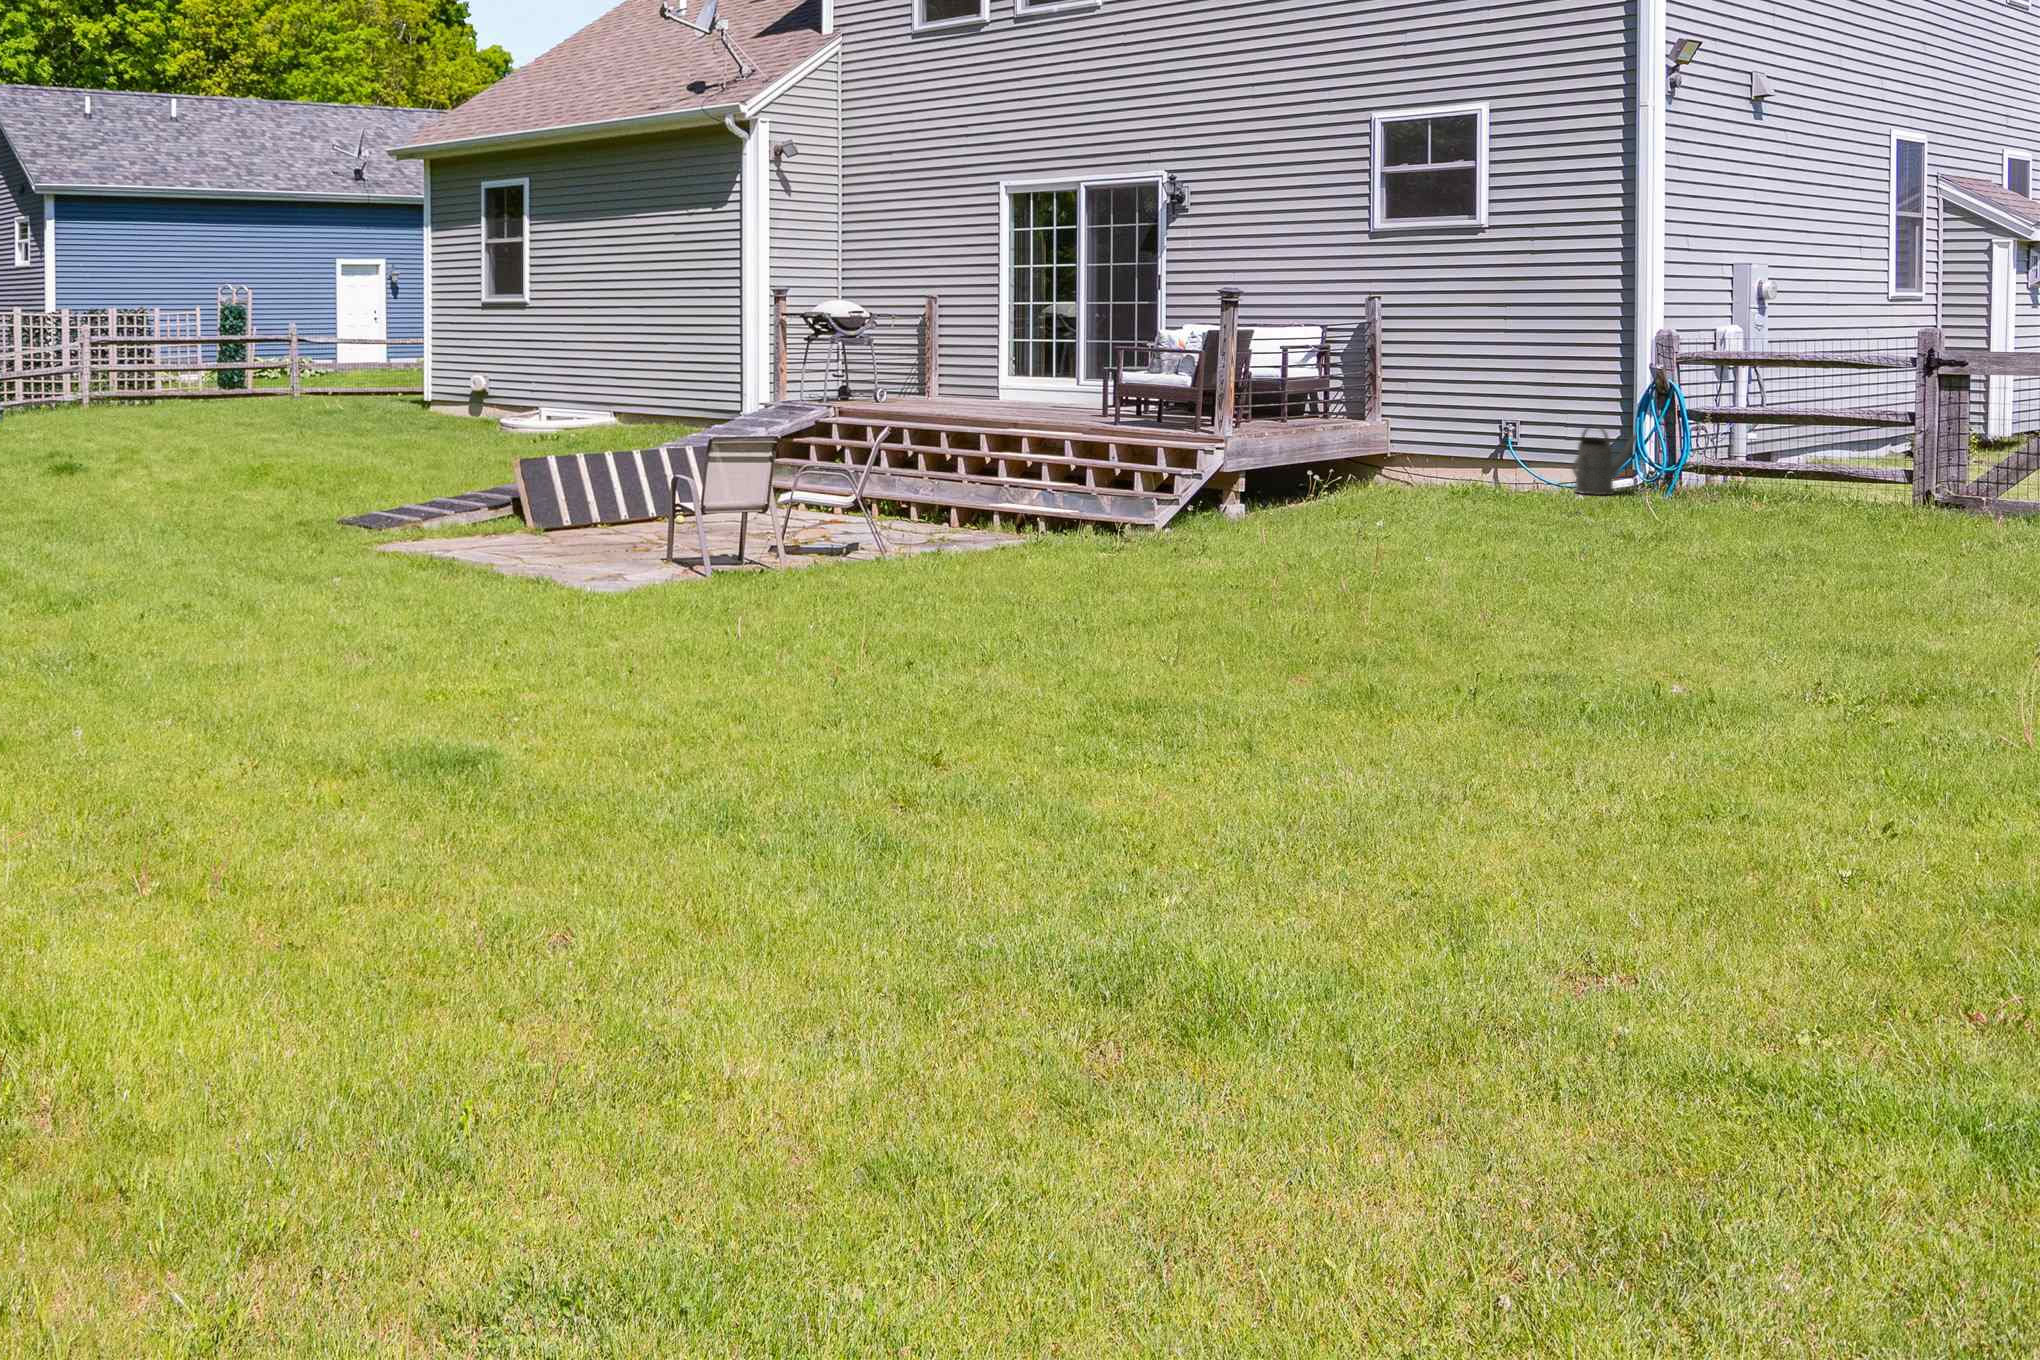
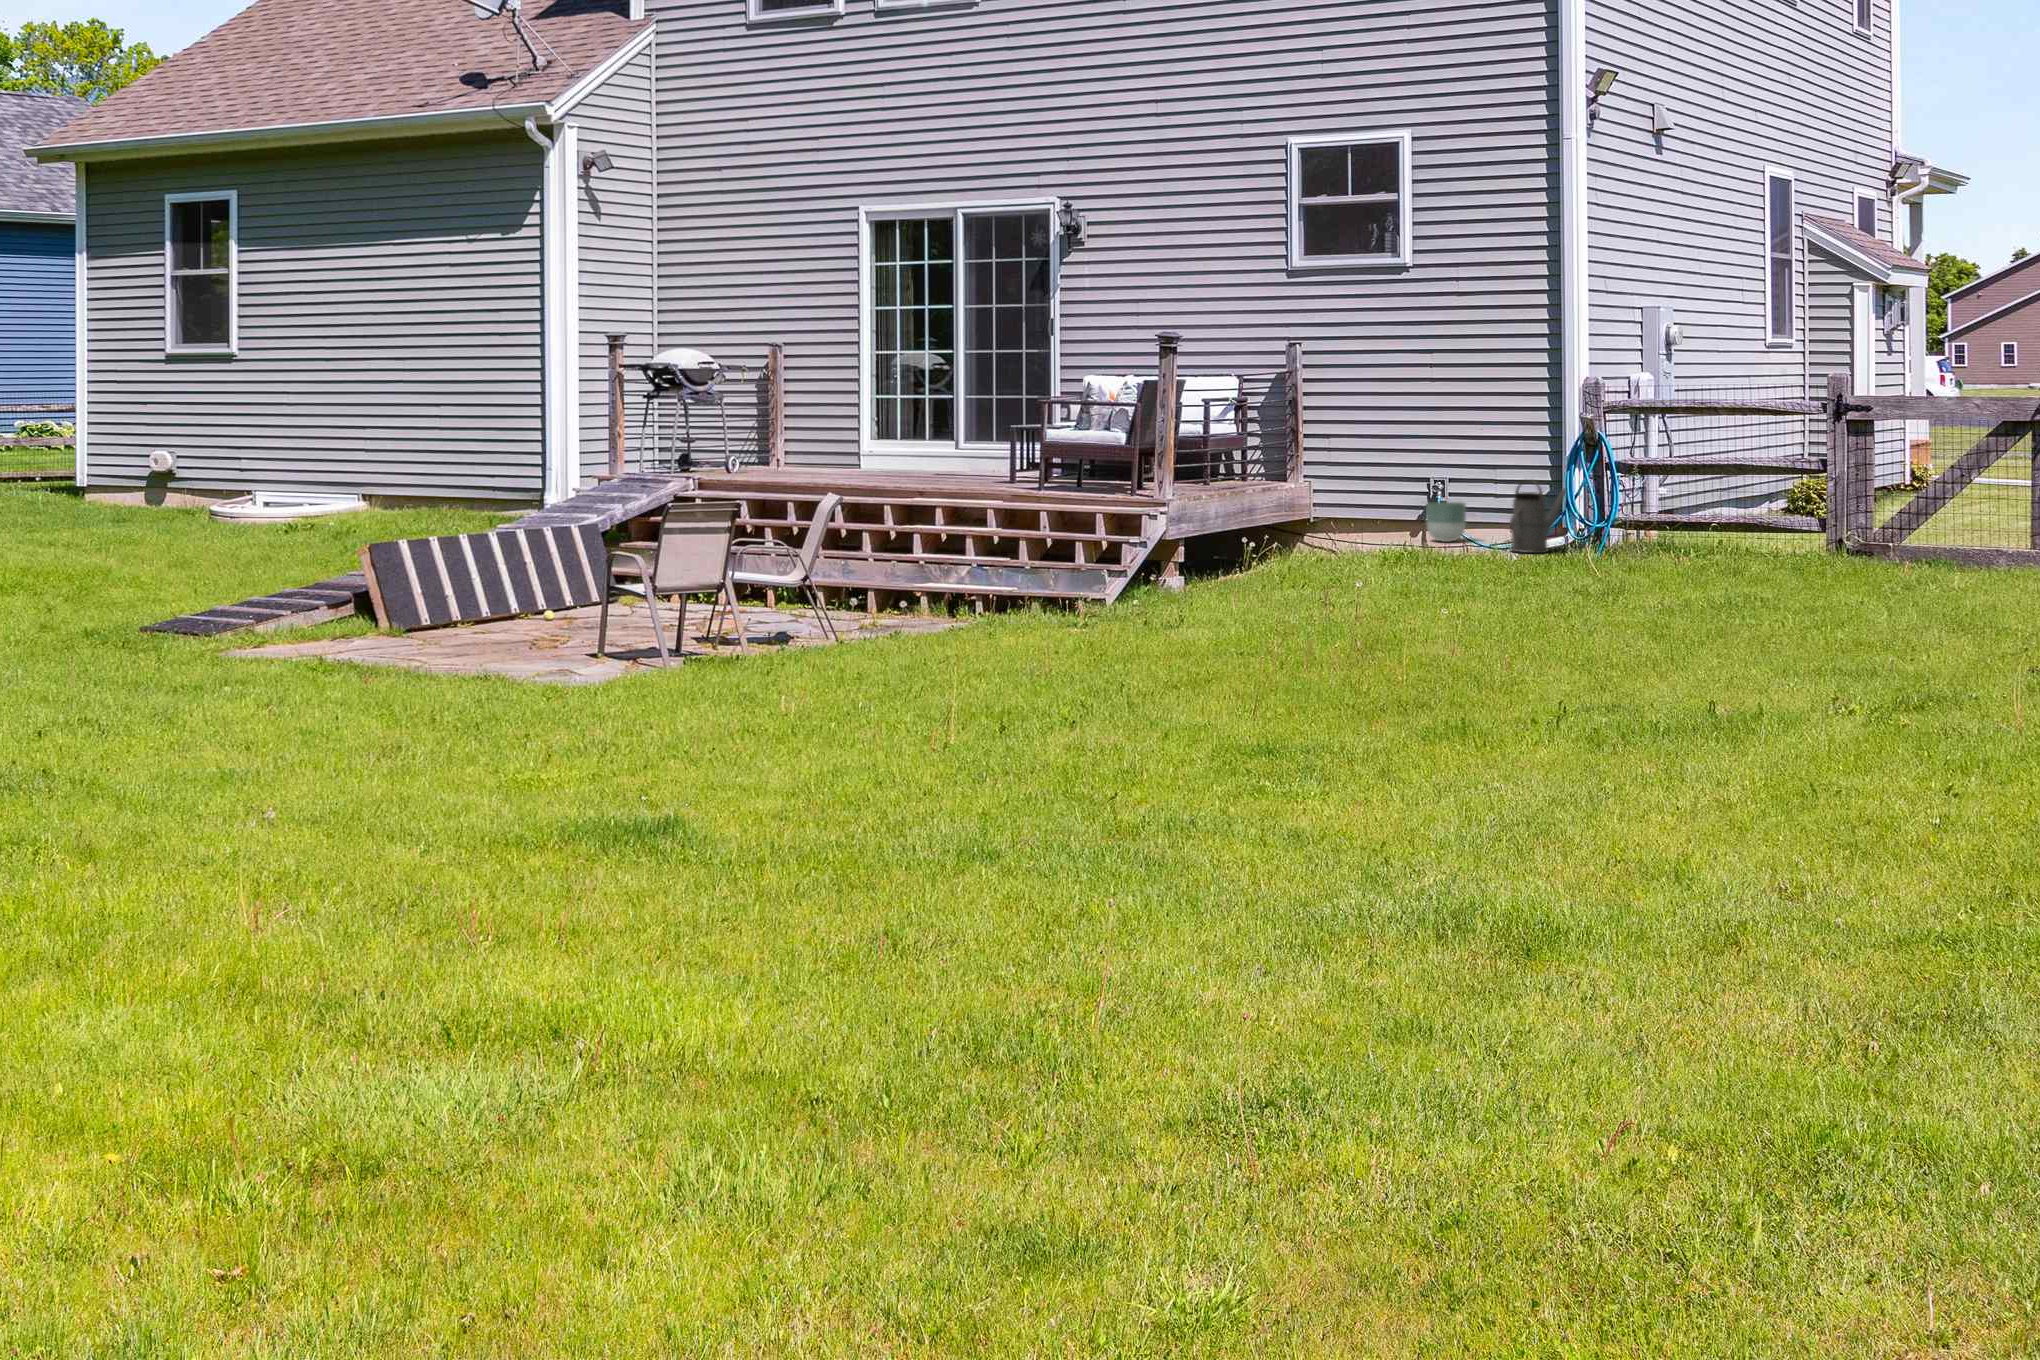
planter: none [1495,443,1535,480] -> present [1426,502,1466,542]

